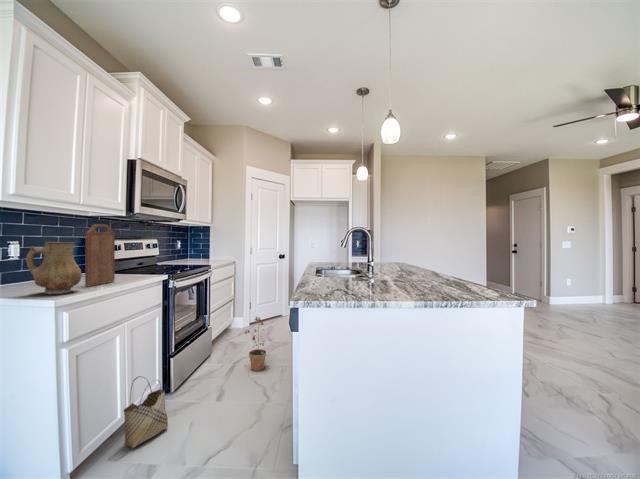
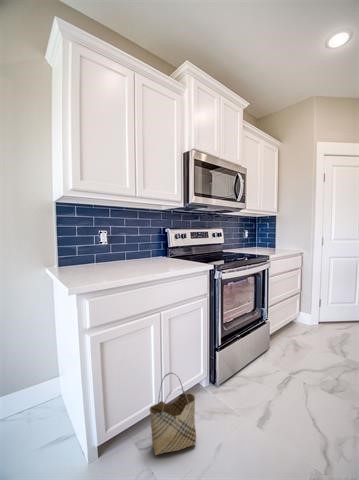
cutting board: present [85,224,115,287] -> none [126,212,157,273]
ceramic pitcher: present [26,242,82,294] -> none [75,229,114,279]
potted plant: present [245,317,266,371] -> none [306,329,340,406]

